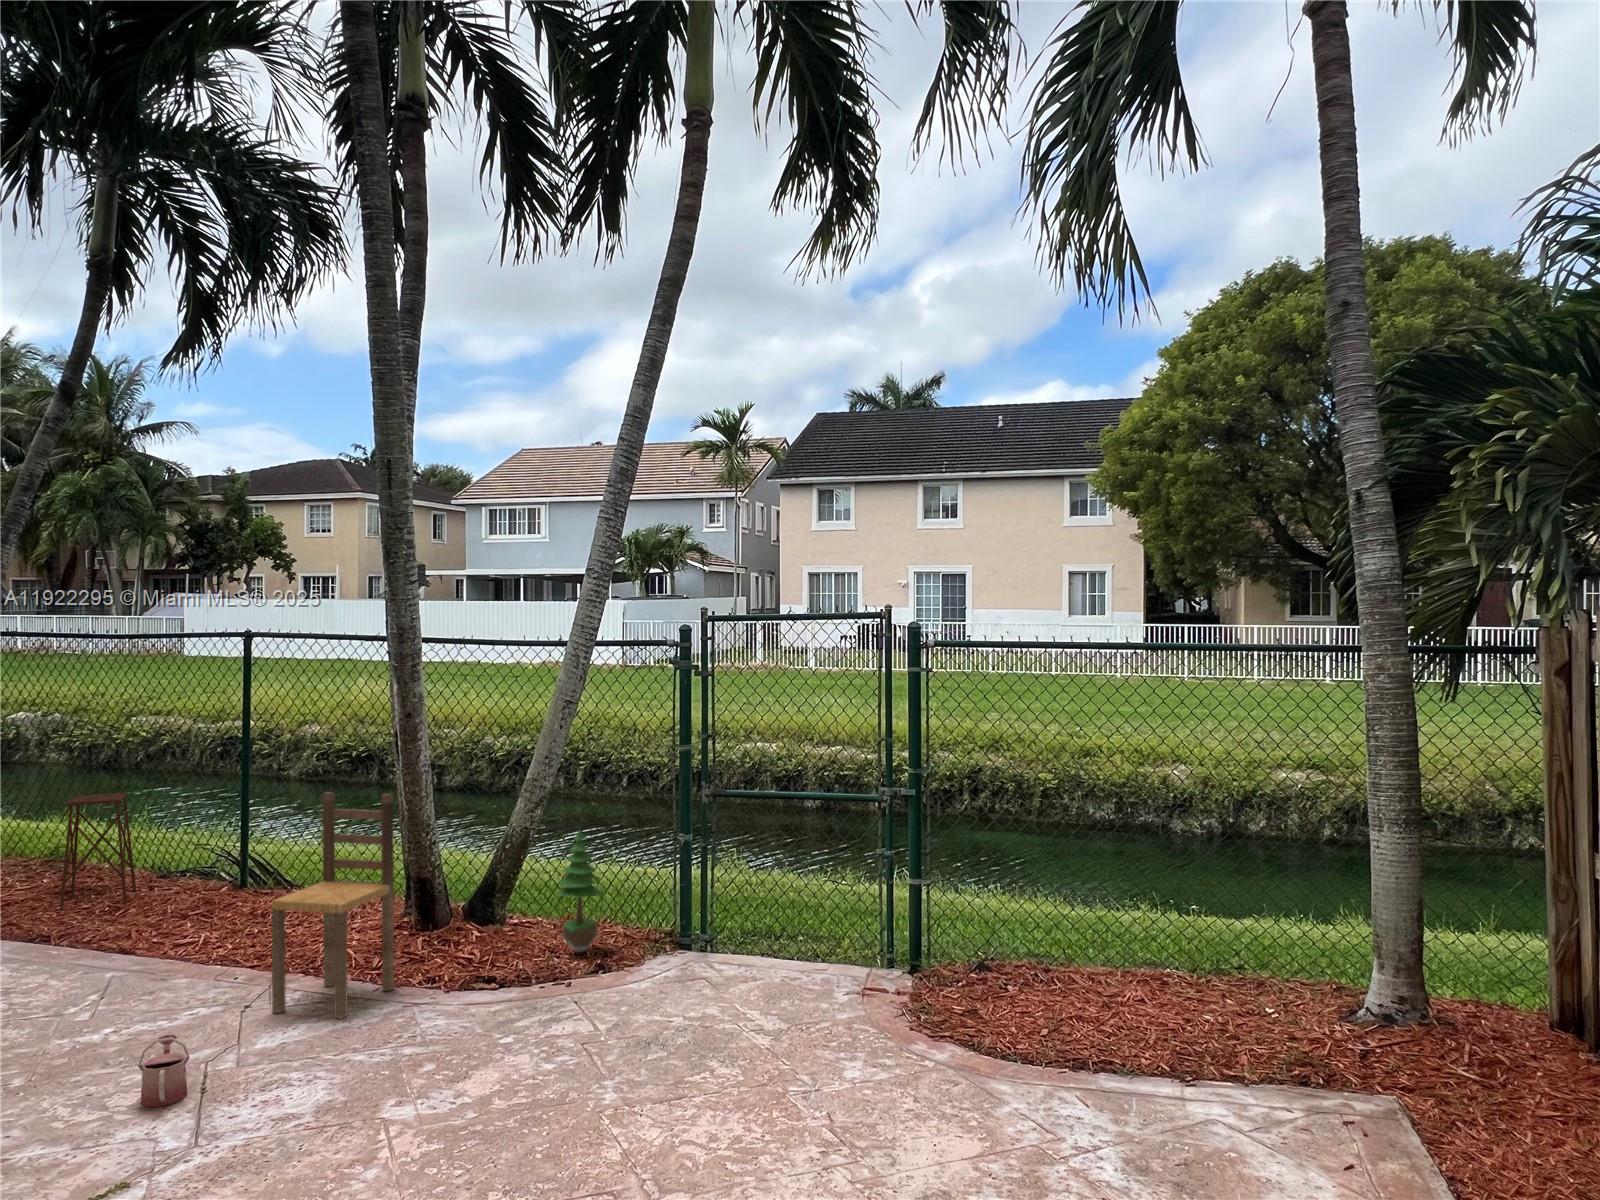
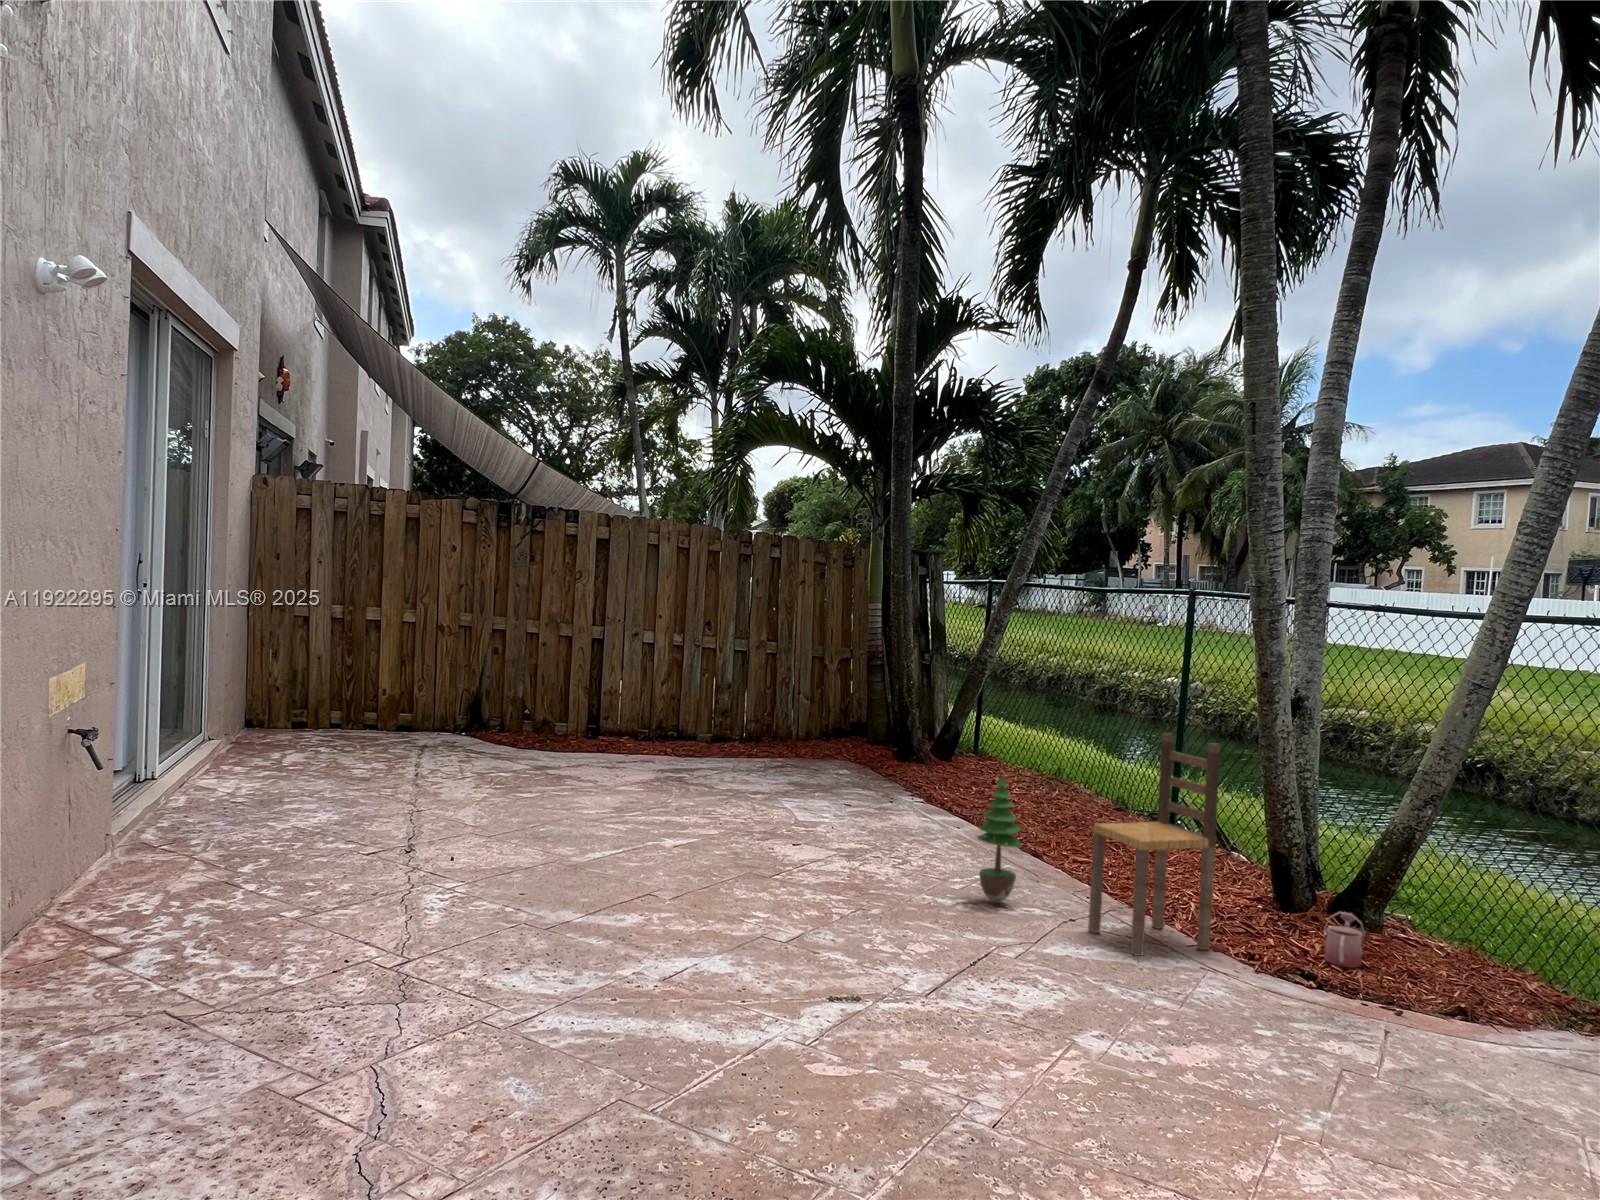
side table: present [60,792,136,910] -> none [1032,721,1097,822]
potted tree: present [557,830,601,953] -> present [977,776,1021,903]
watering can: present [138,1035,190,1107] -> present [1324,912,1365,968]

